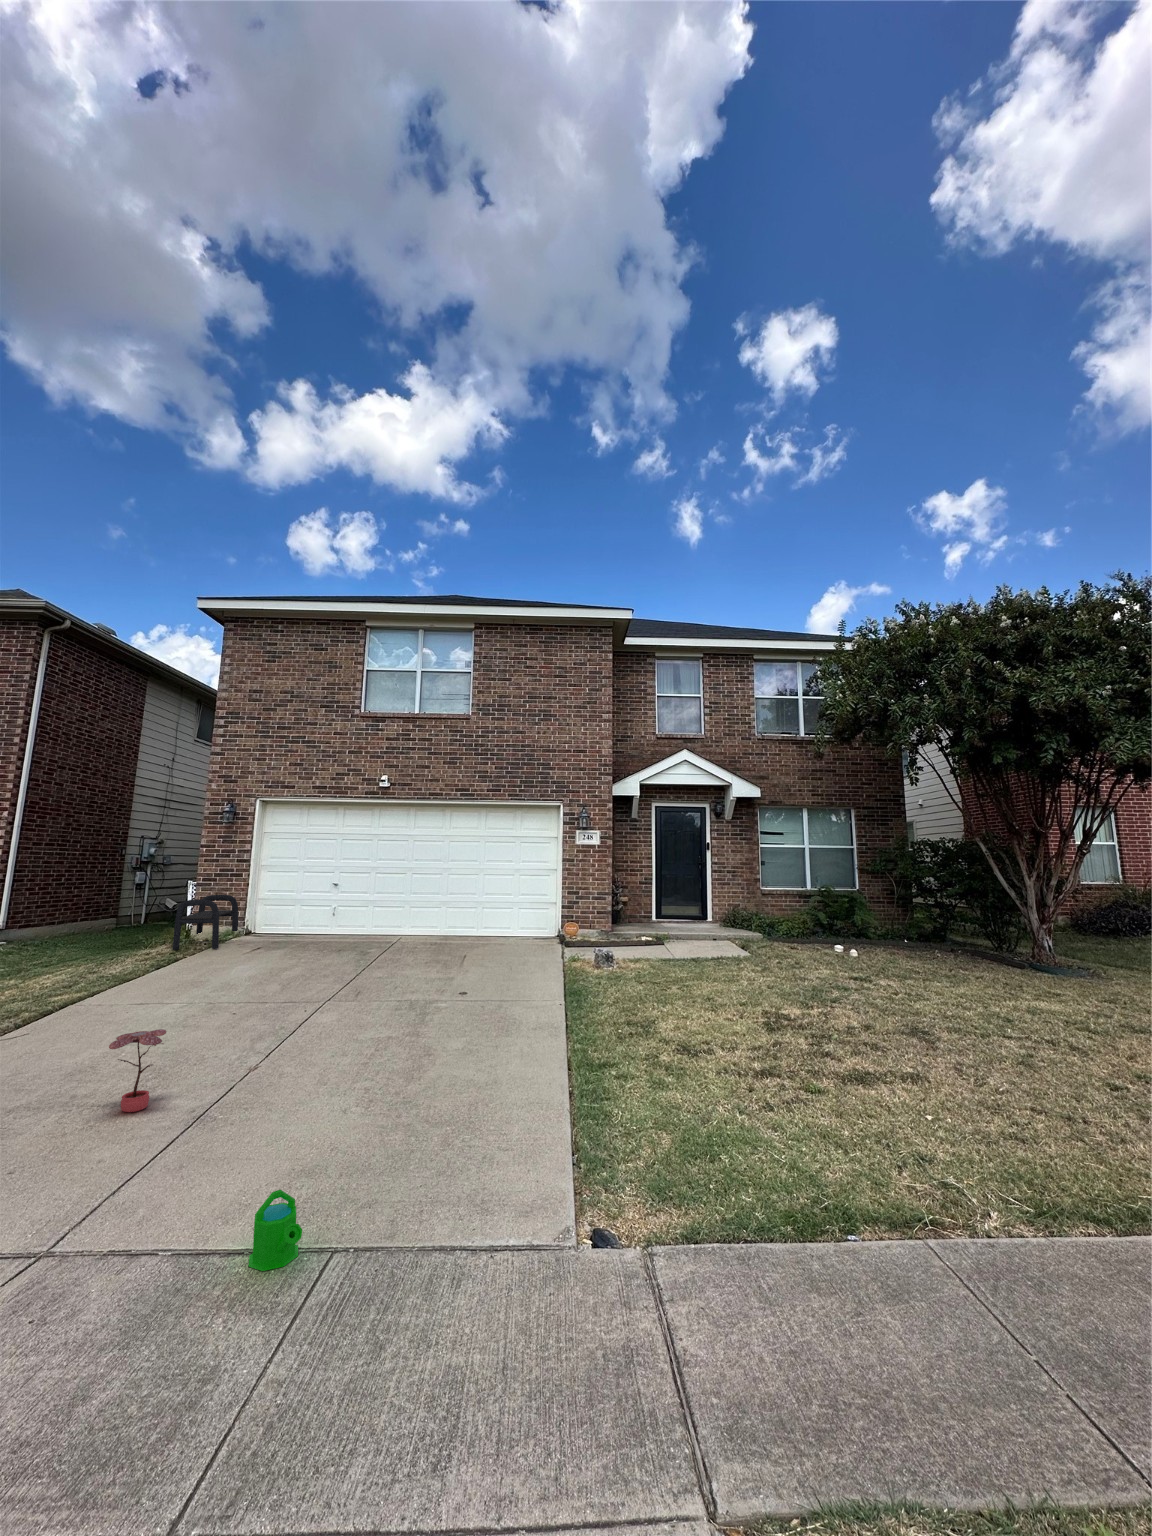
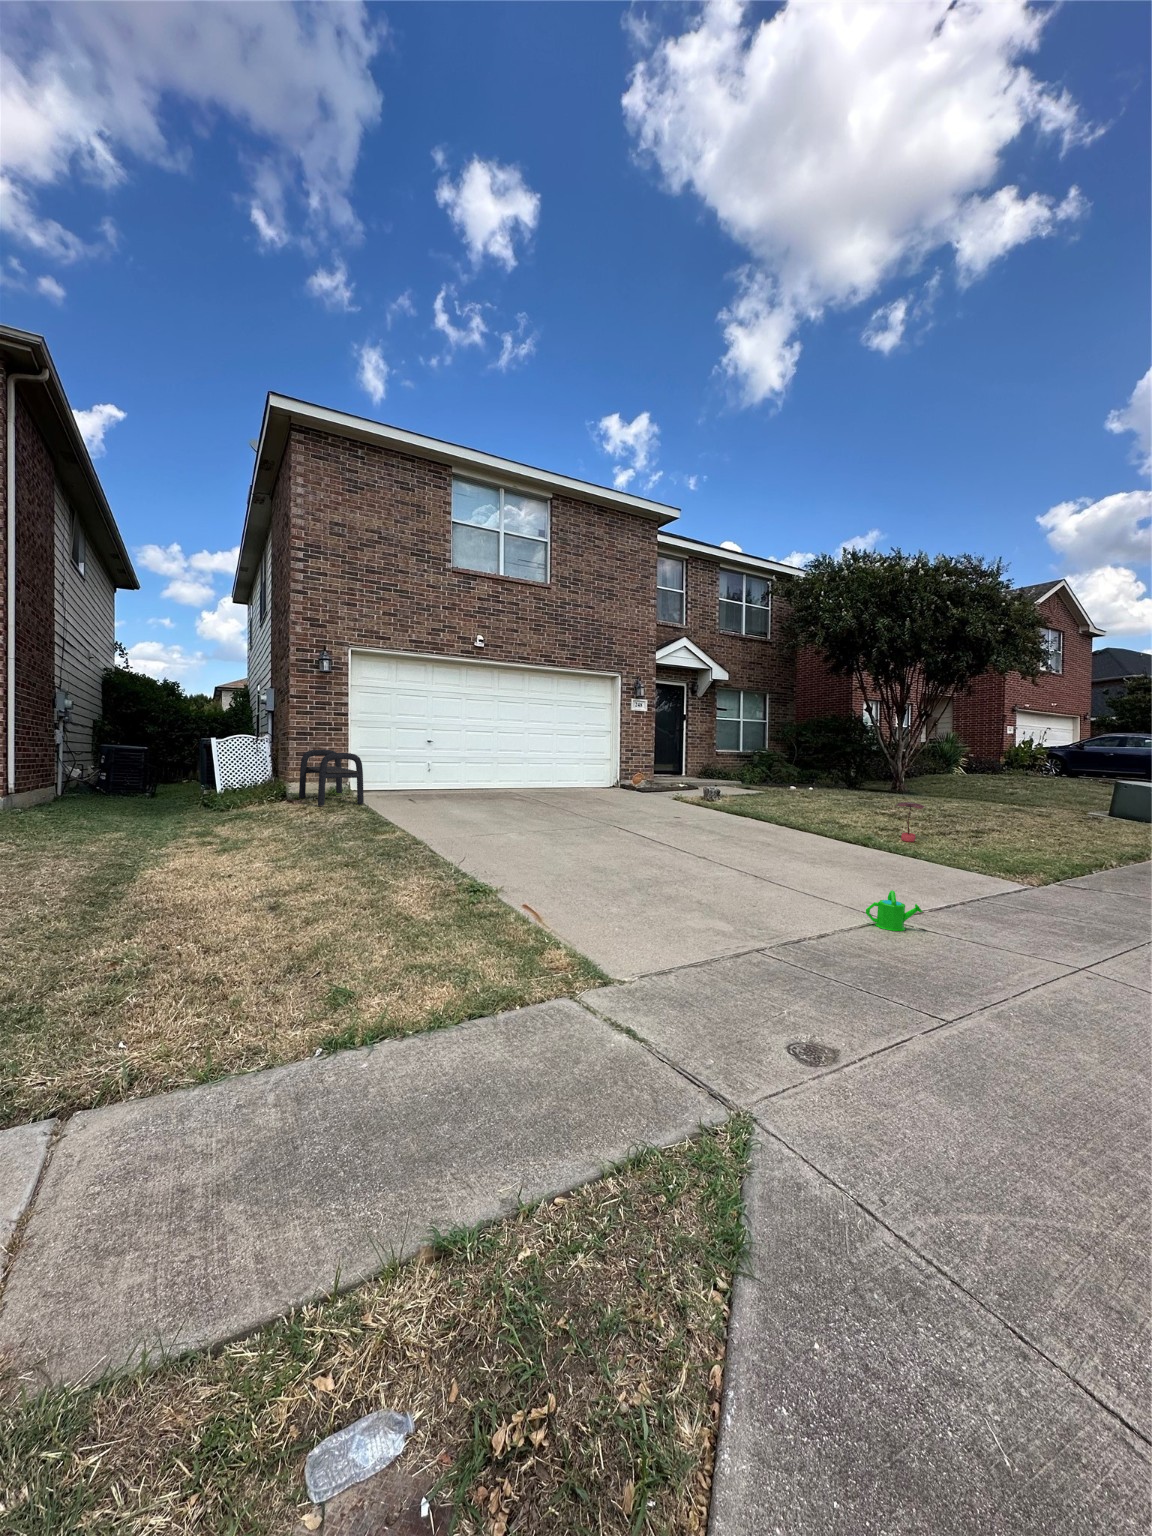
potted plant: present [109,1029,166,1112] -> present [896,802,925,842]
watering can: present [248,1190,302,1271] -> present [866,890,922,931]

